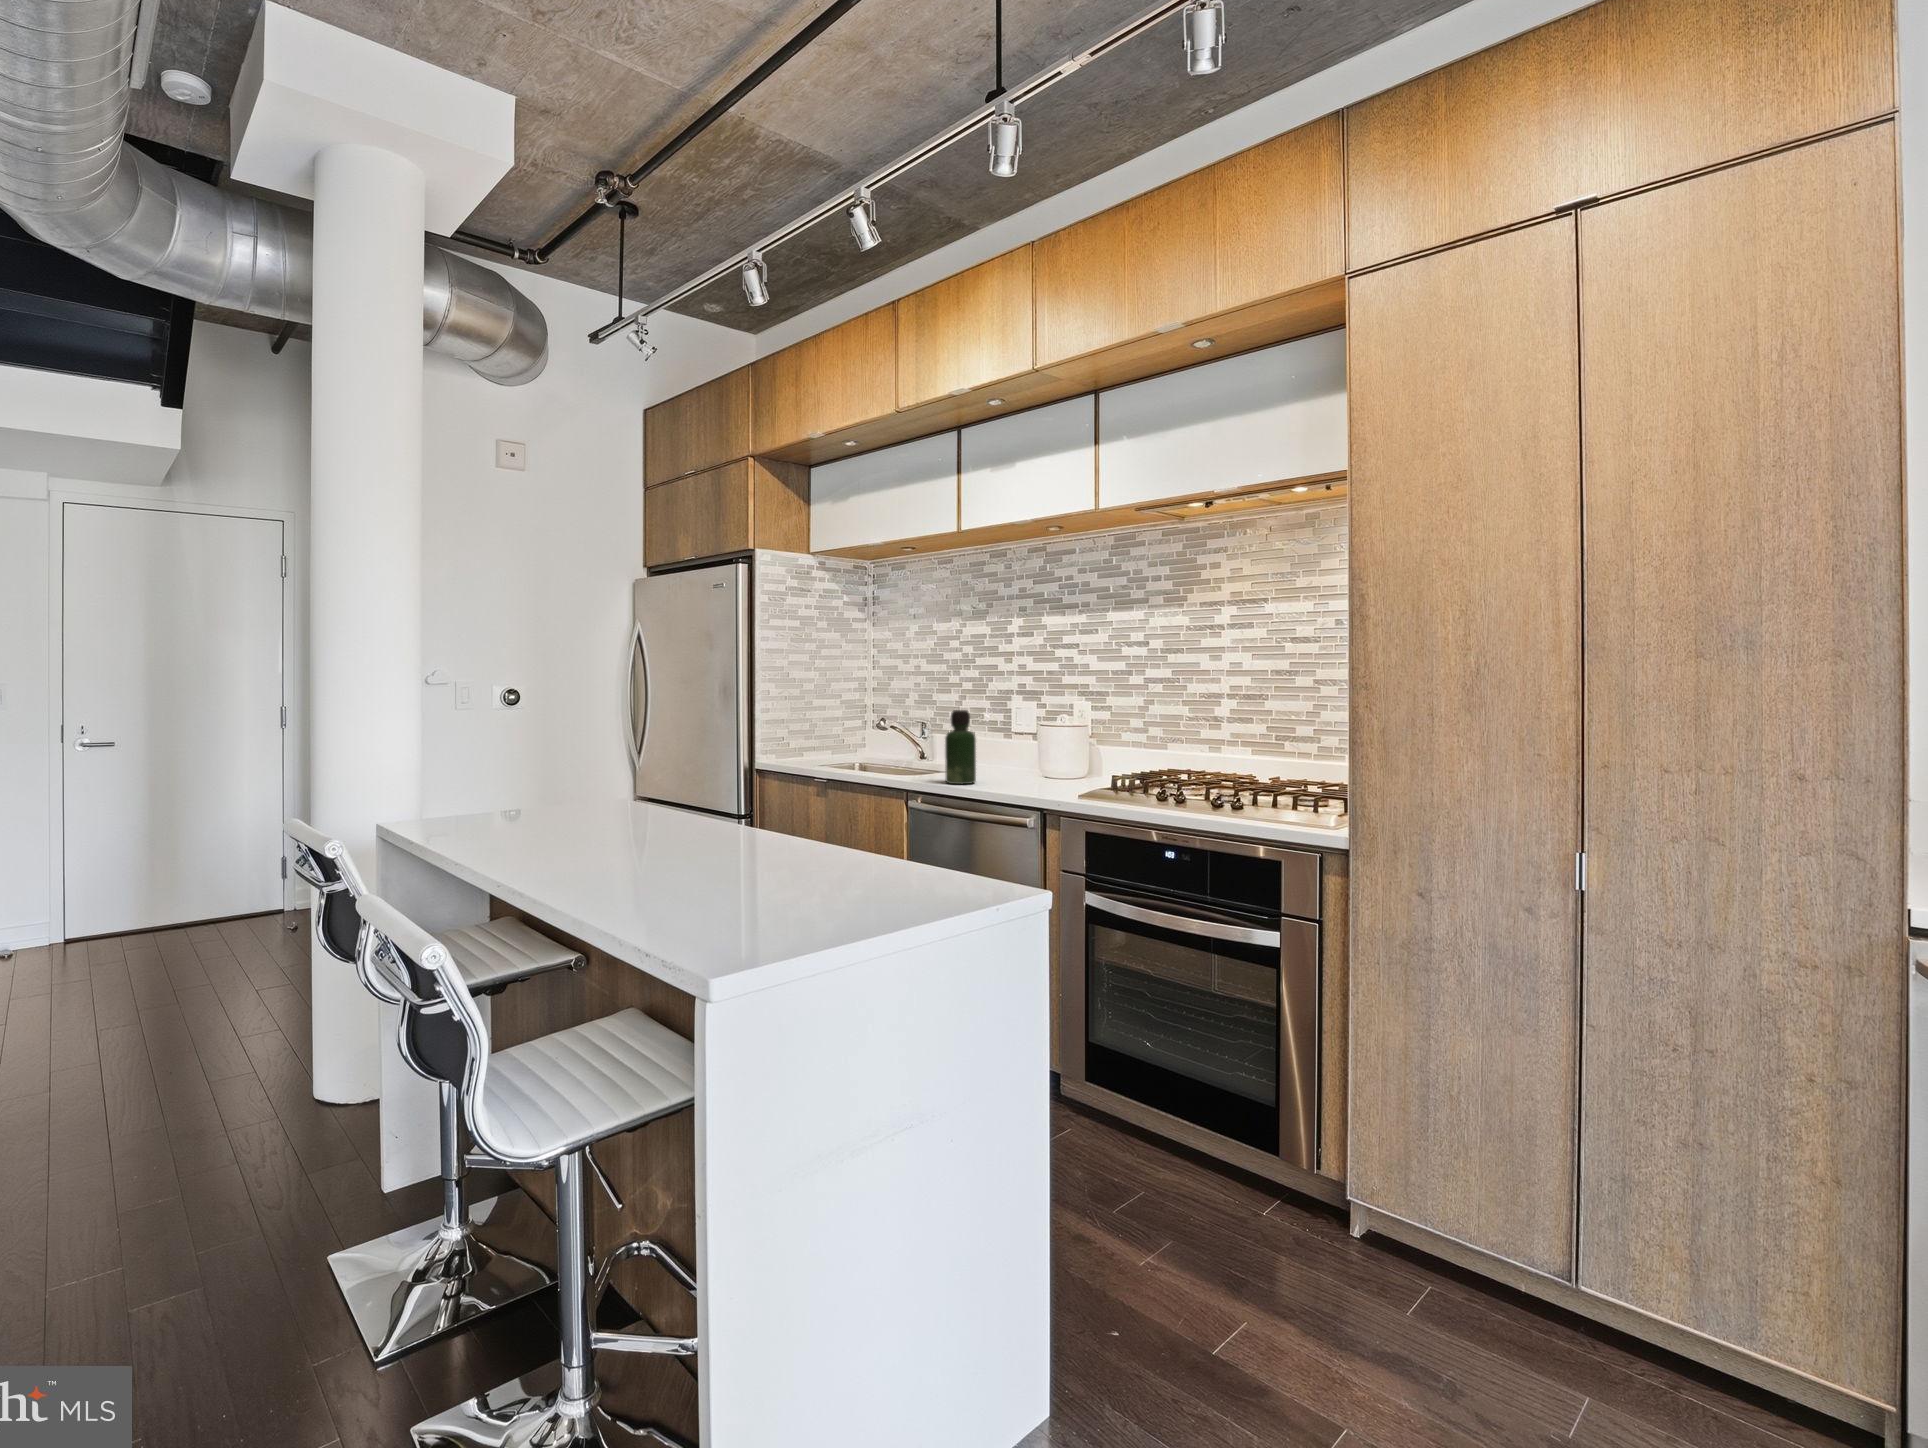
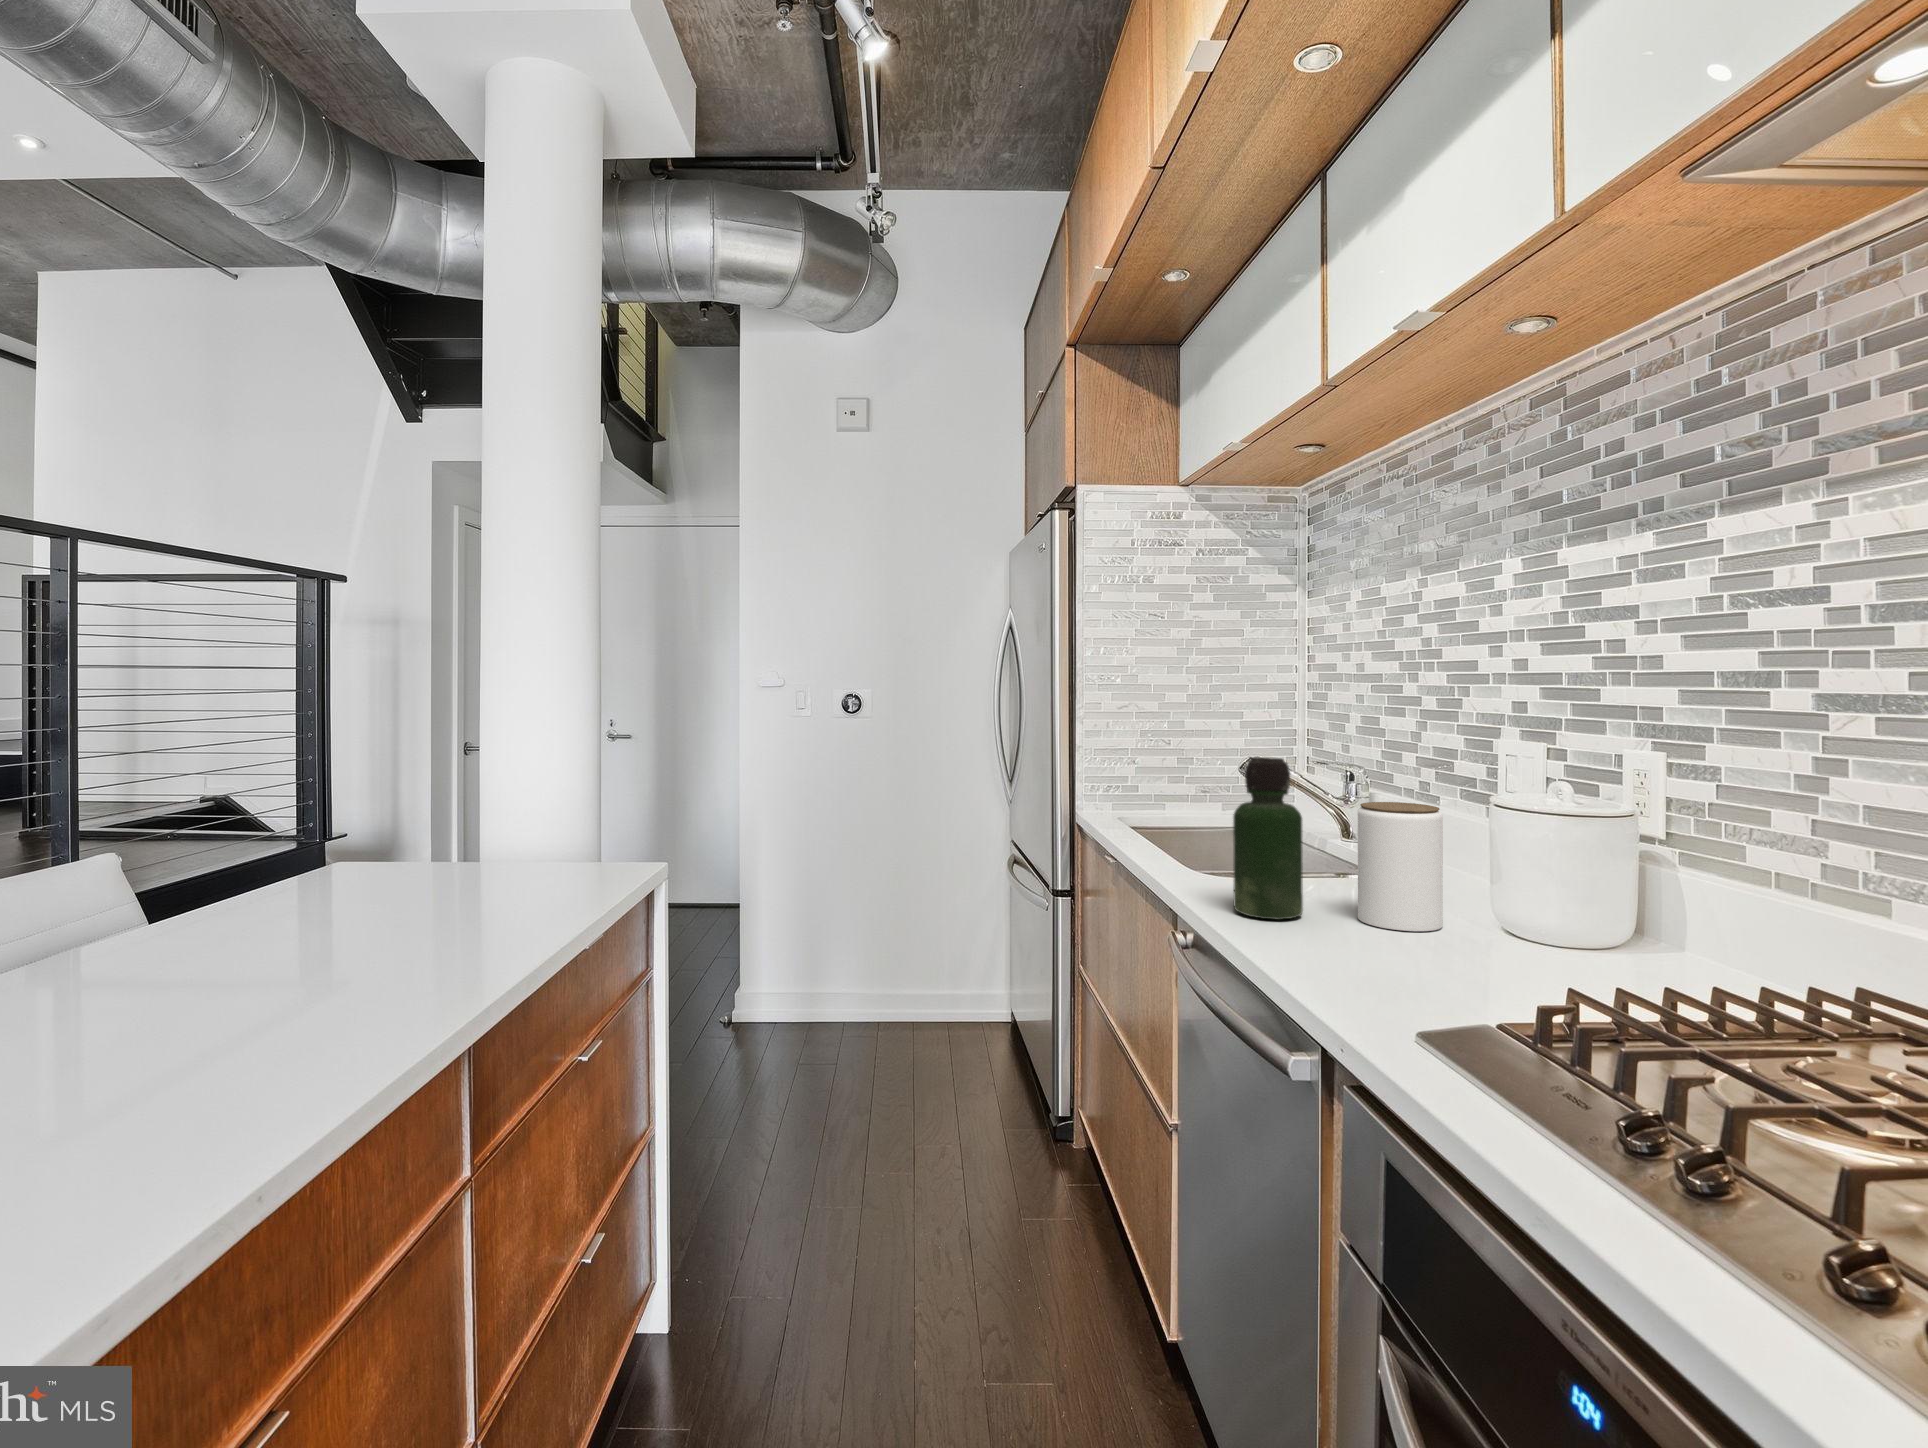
jar: none [992,728,1026,782] -> present [1358,802,1443,931]

